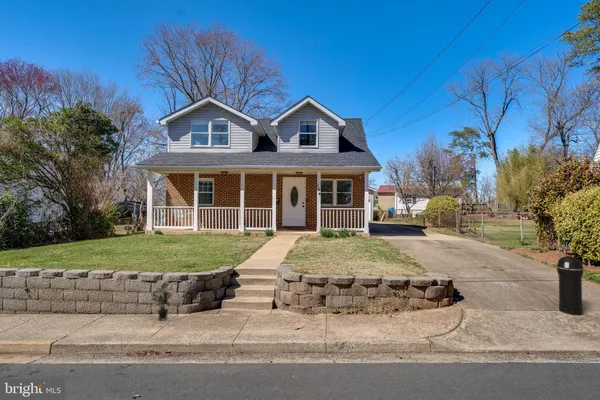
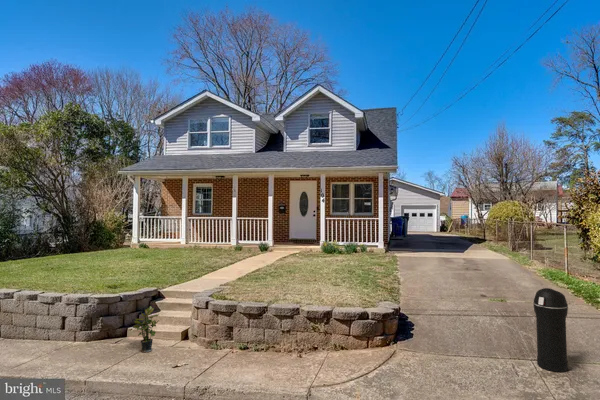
potted plant: present [152,282,172,320] -> present [133,306,159,352]

